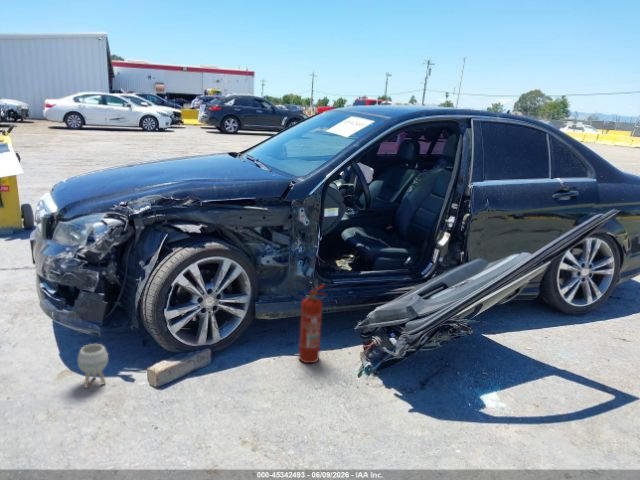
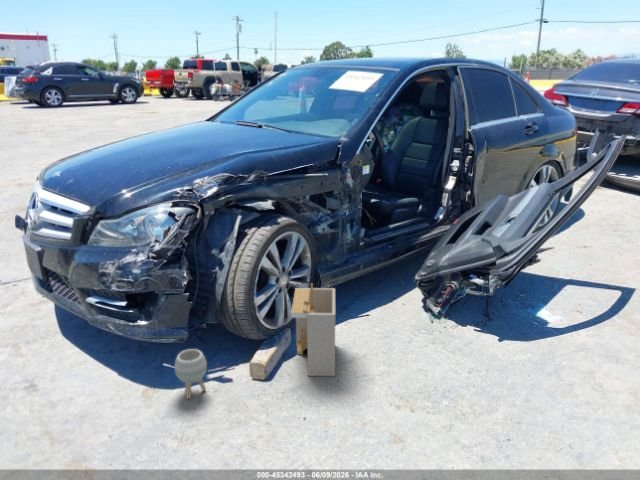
fire extinguisher: present [288,276,323,363] -> none [357,237,386,322]
storage bin: none [185,308,249,403] -> present [291,284,335,376]

